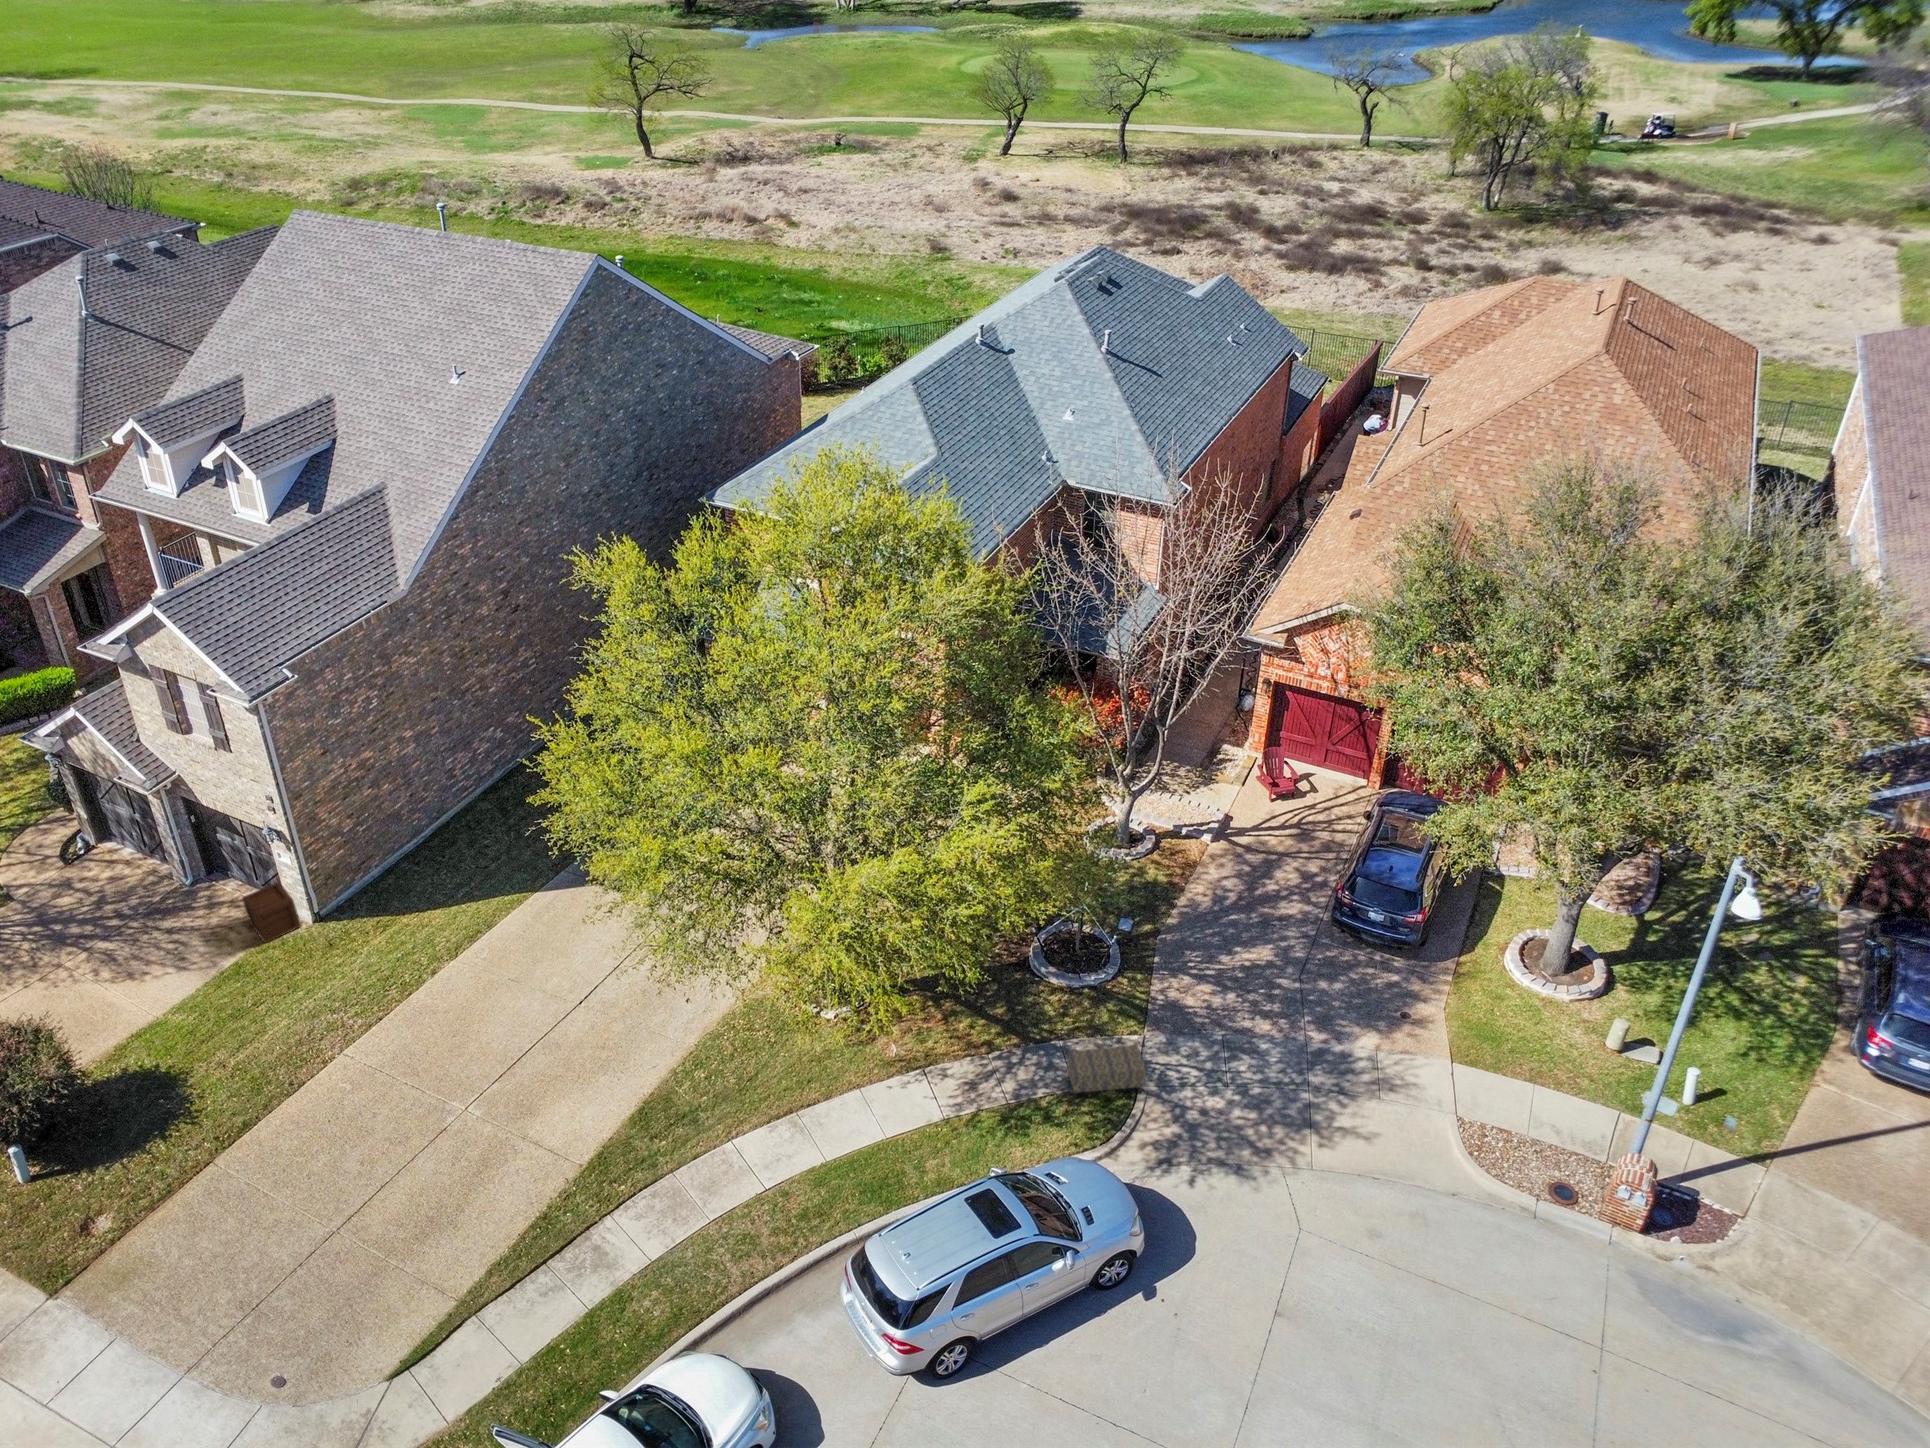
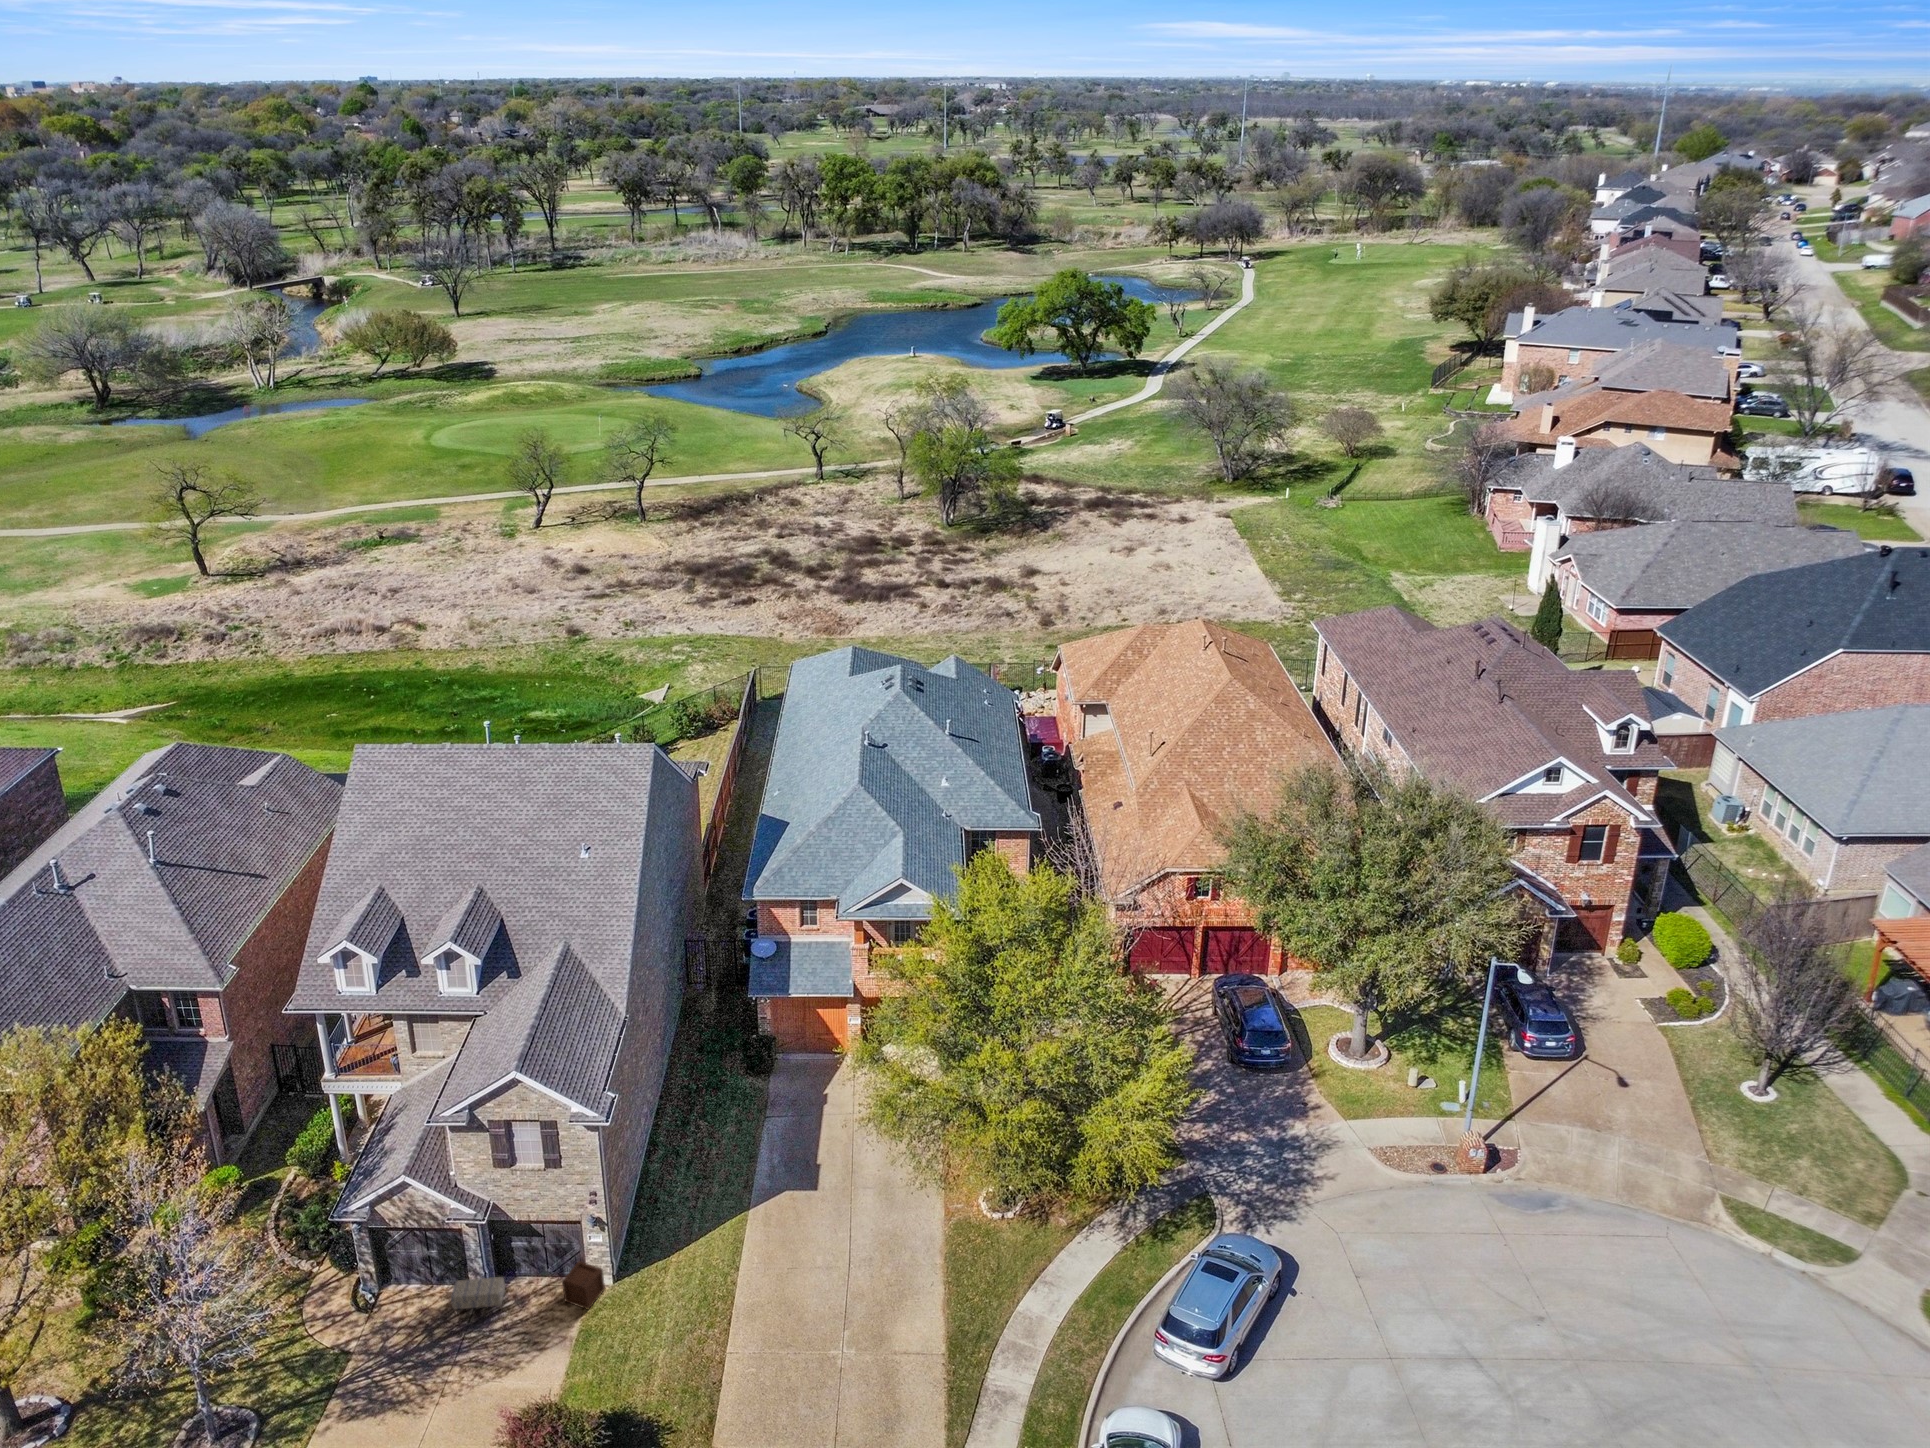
bench: present [1067,1045,1146,1098] -> present [451,1277,505,1313]

